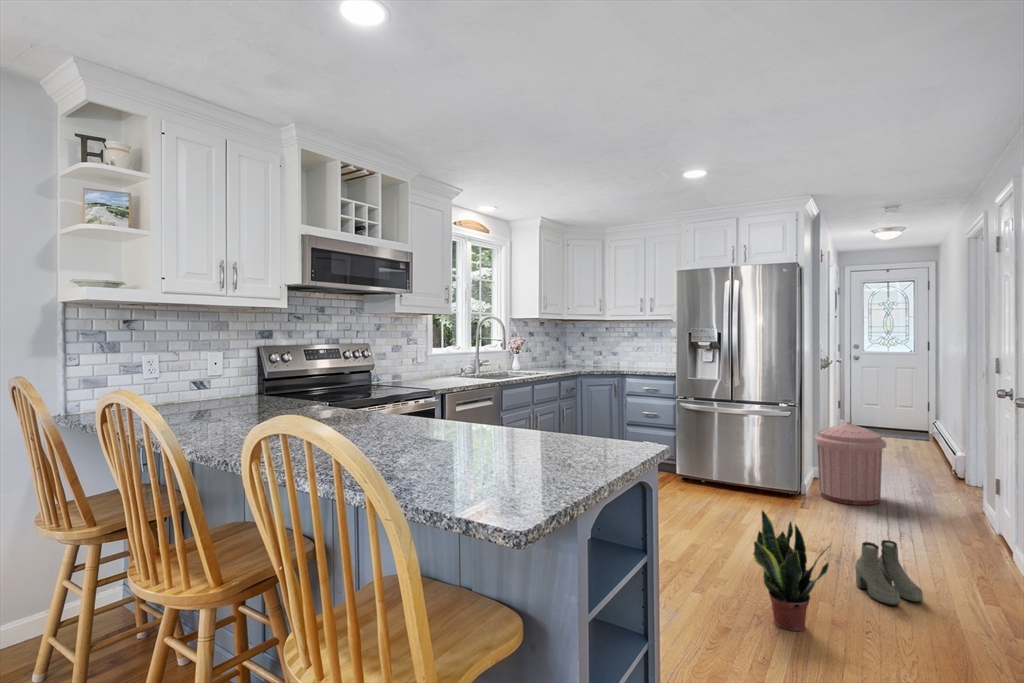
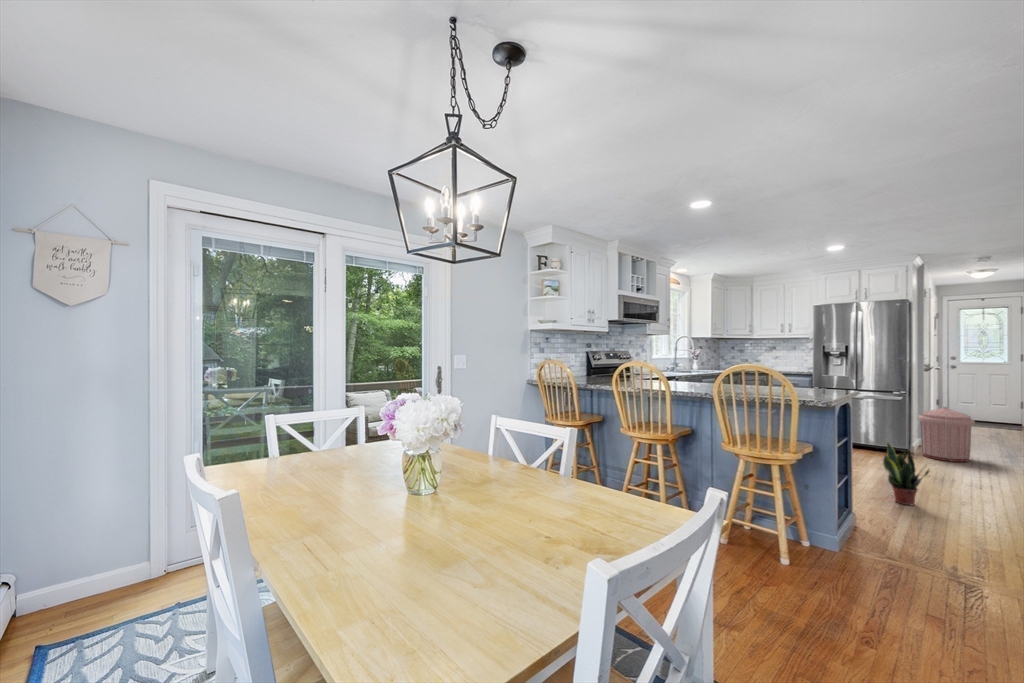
boots: present [855,540,923,605] -> none [947,468,993,501]

